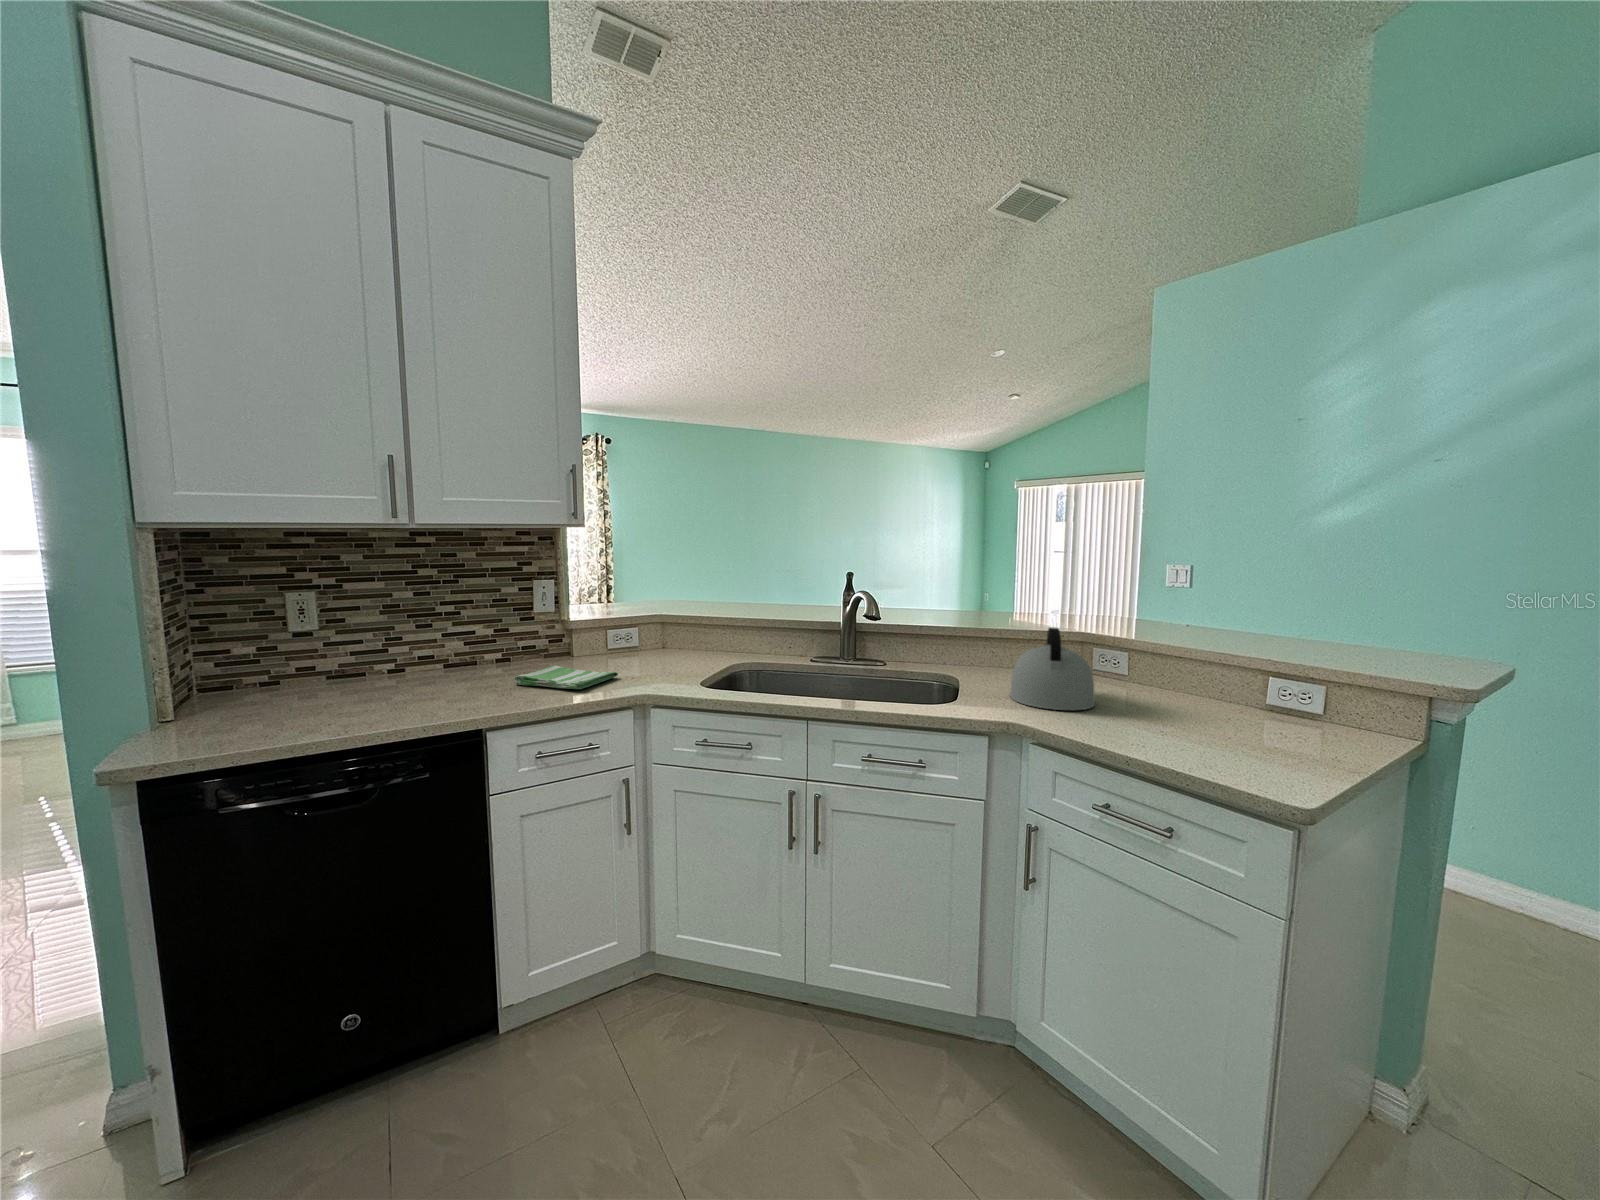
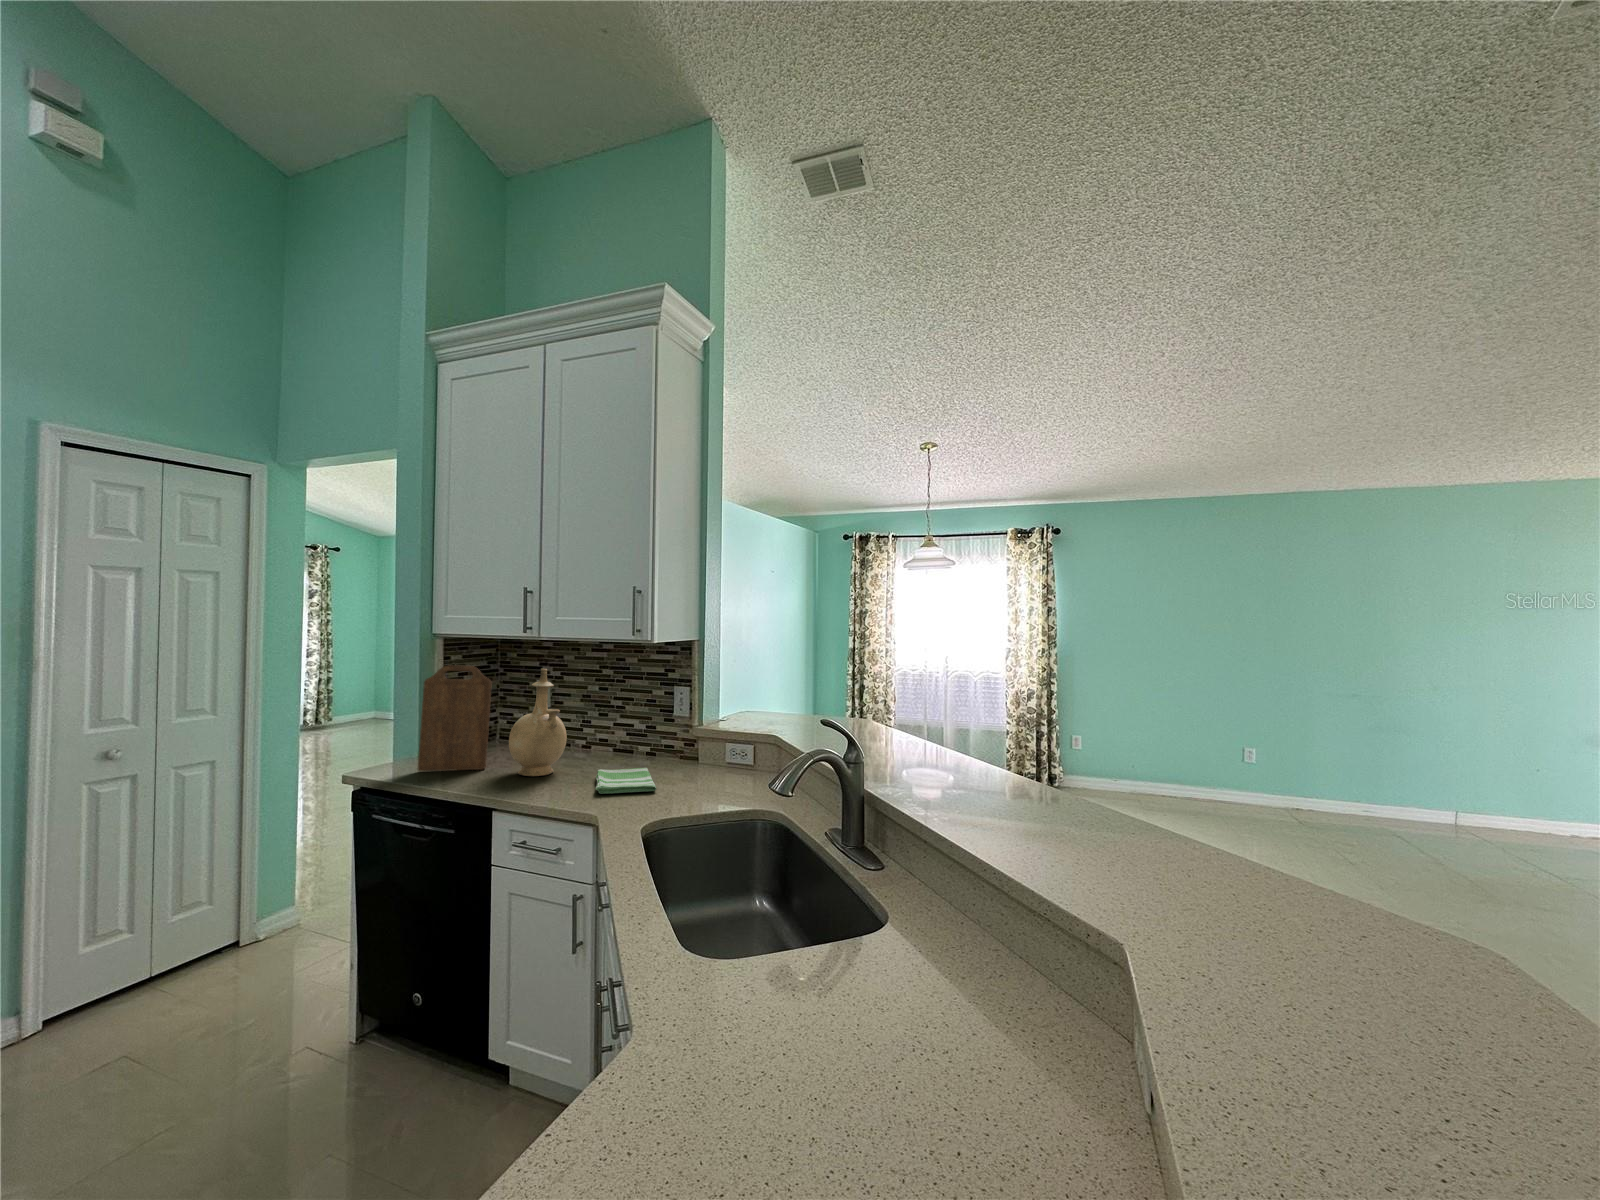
vase: none [382,566,466,704] -> present [509,669,567,776]
cutting board: none [208,569,335,741] -> present [418,665,491,771]
kettle: present [1010,628,1095,710] -> none [814,887,1007,1114]

